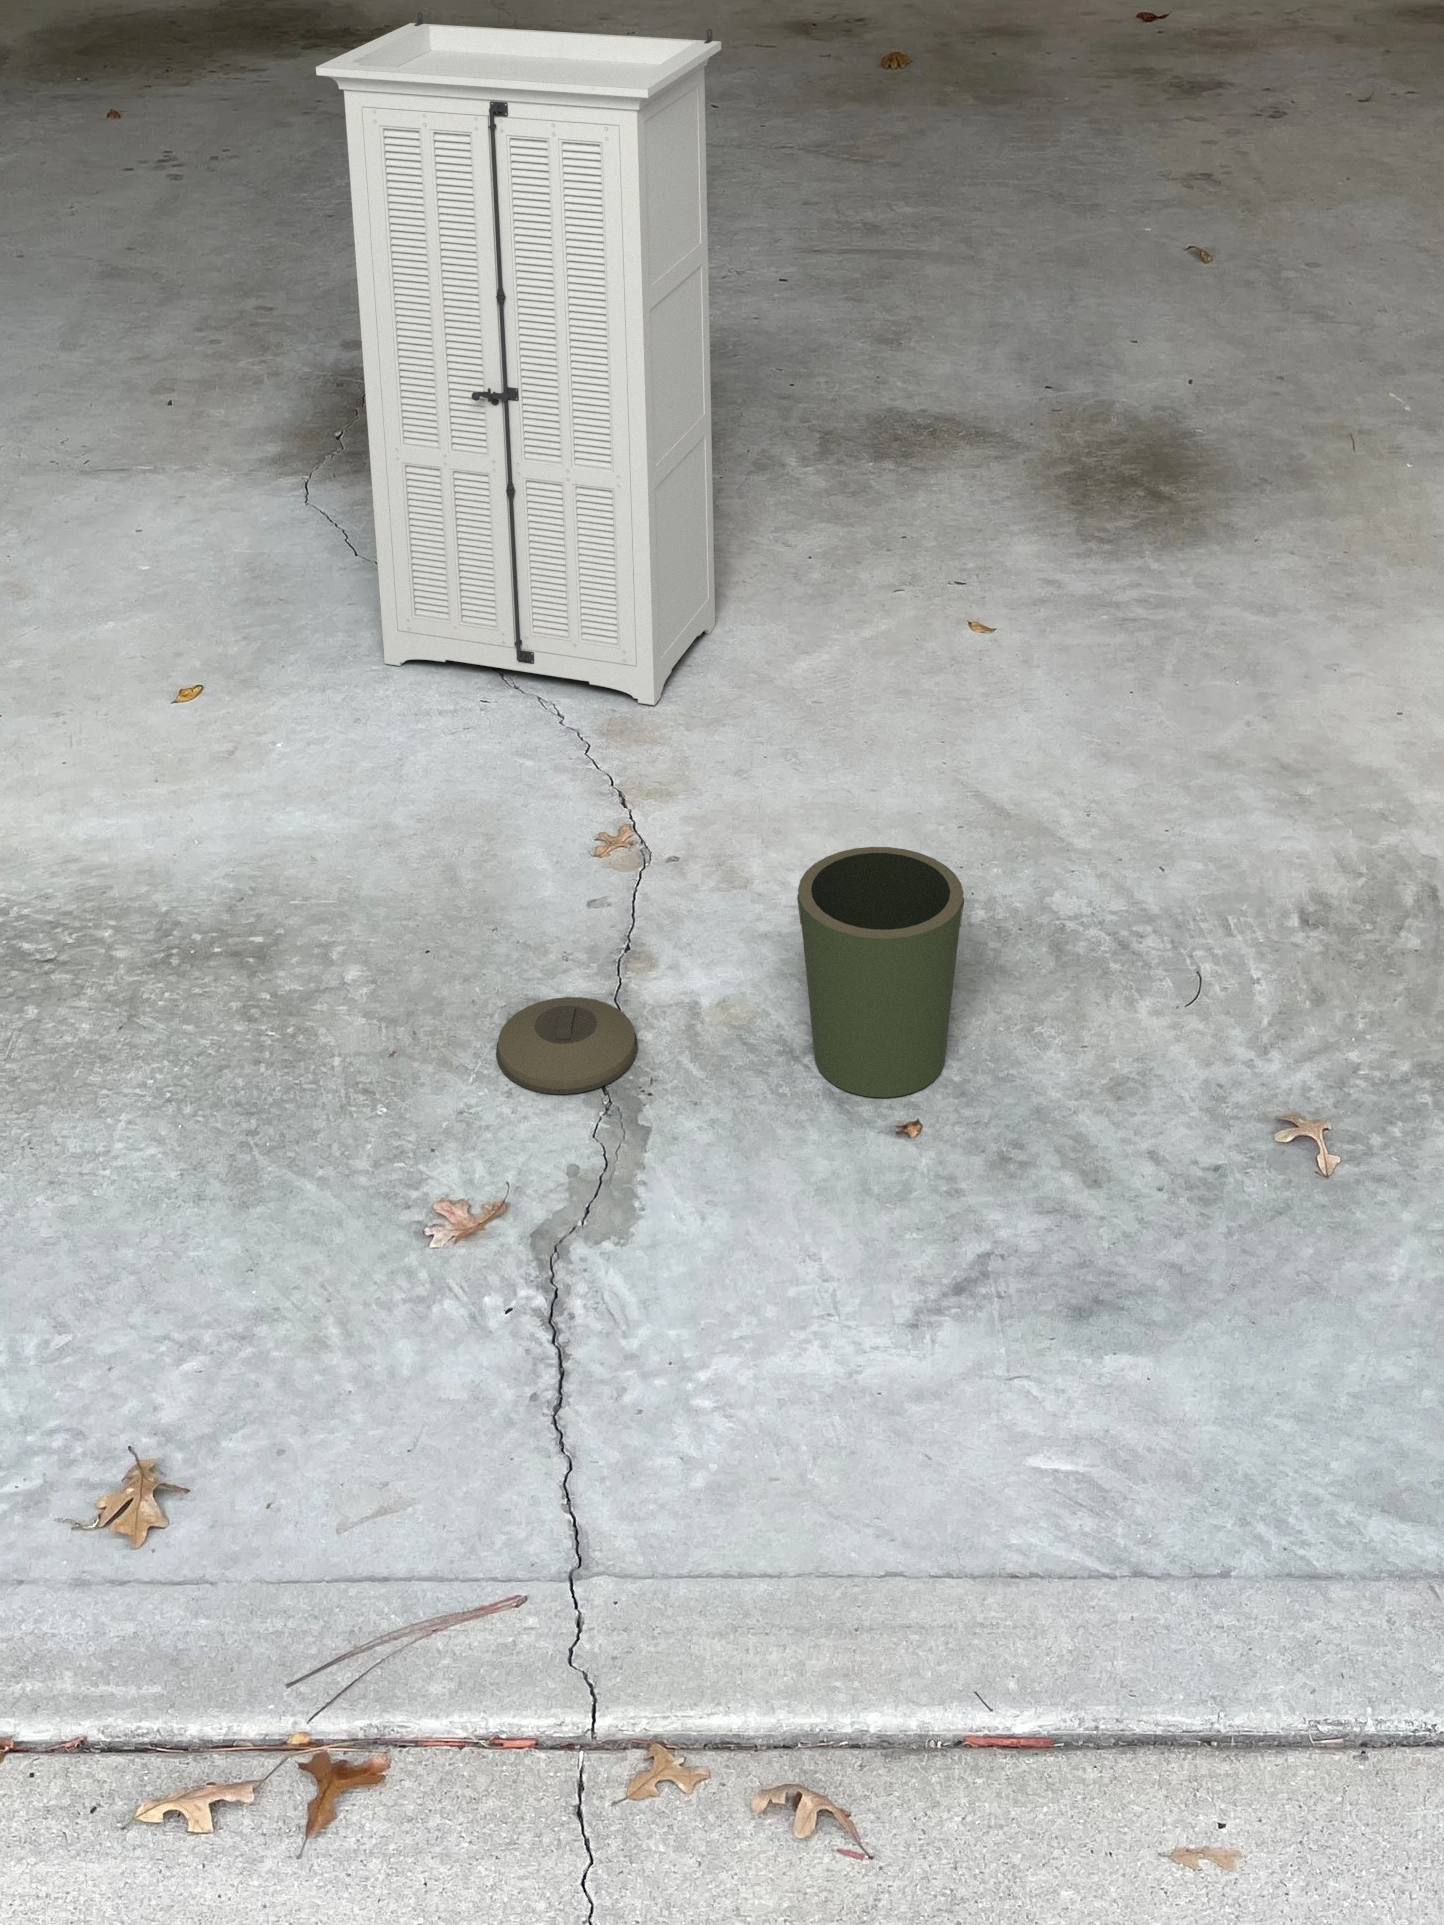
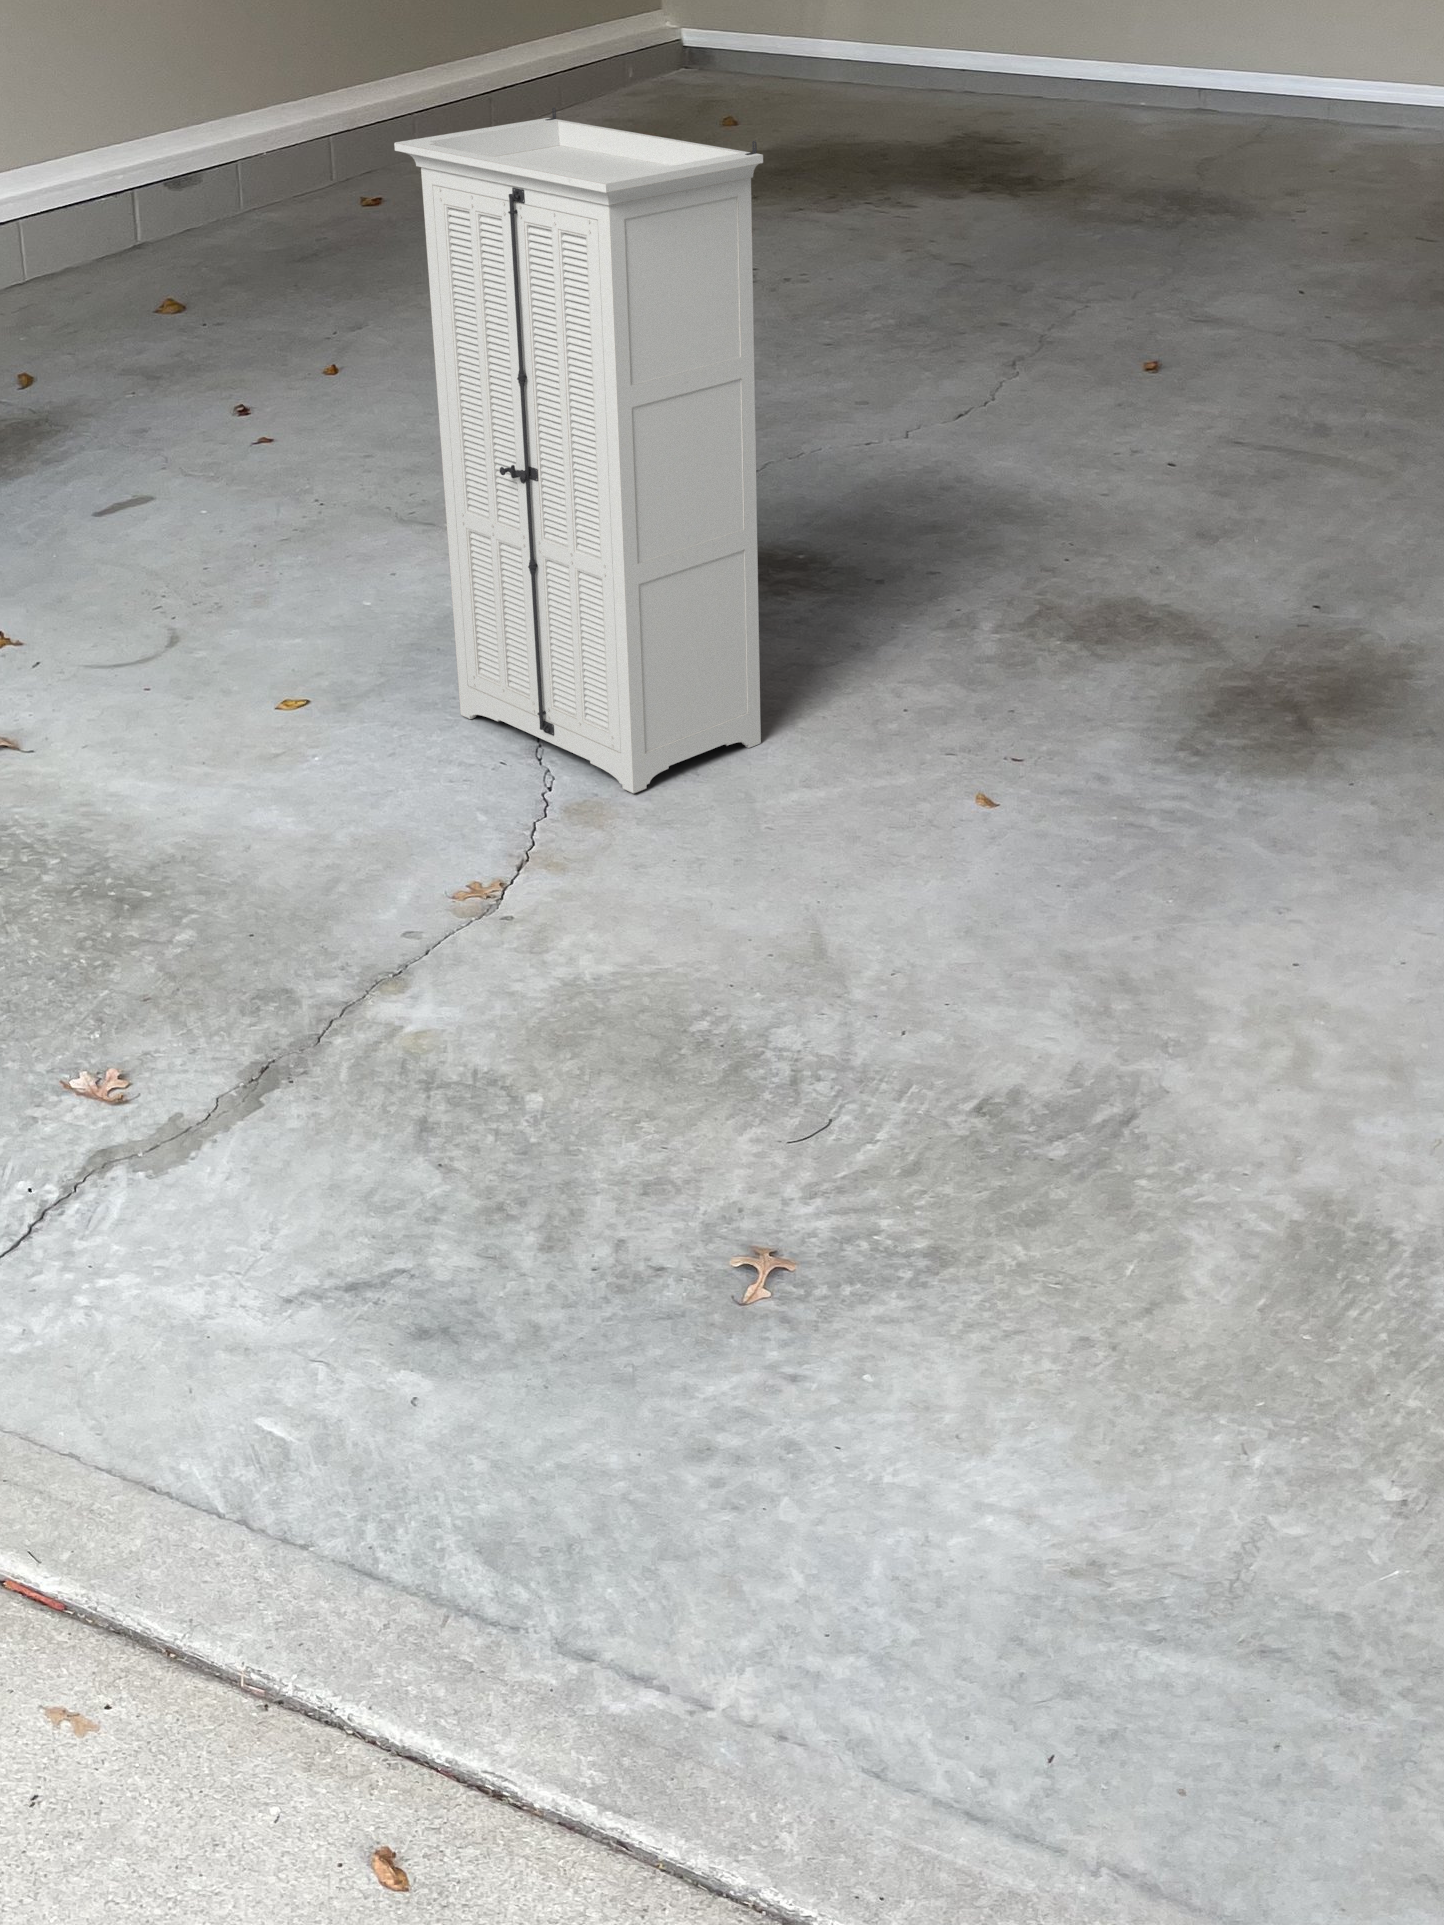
trash can: present [496,847,964,1098] -> none [206,908,564,1136]

